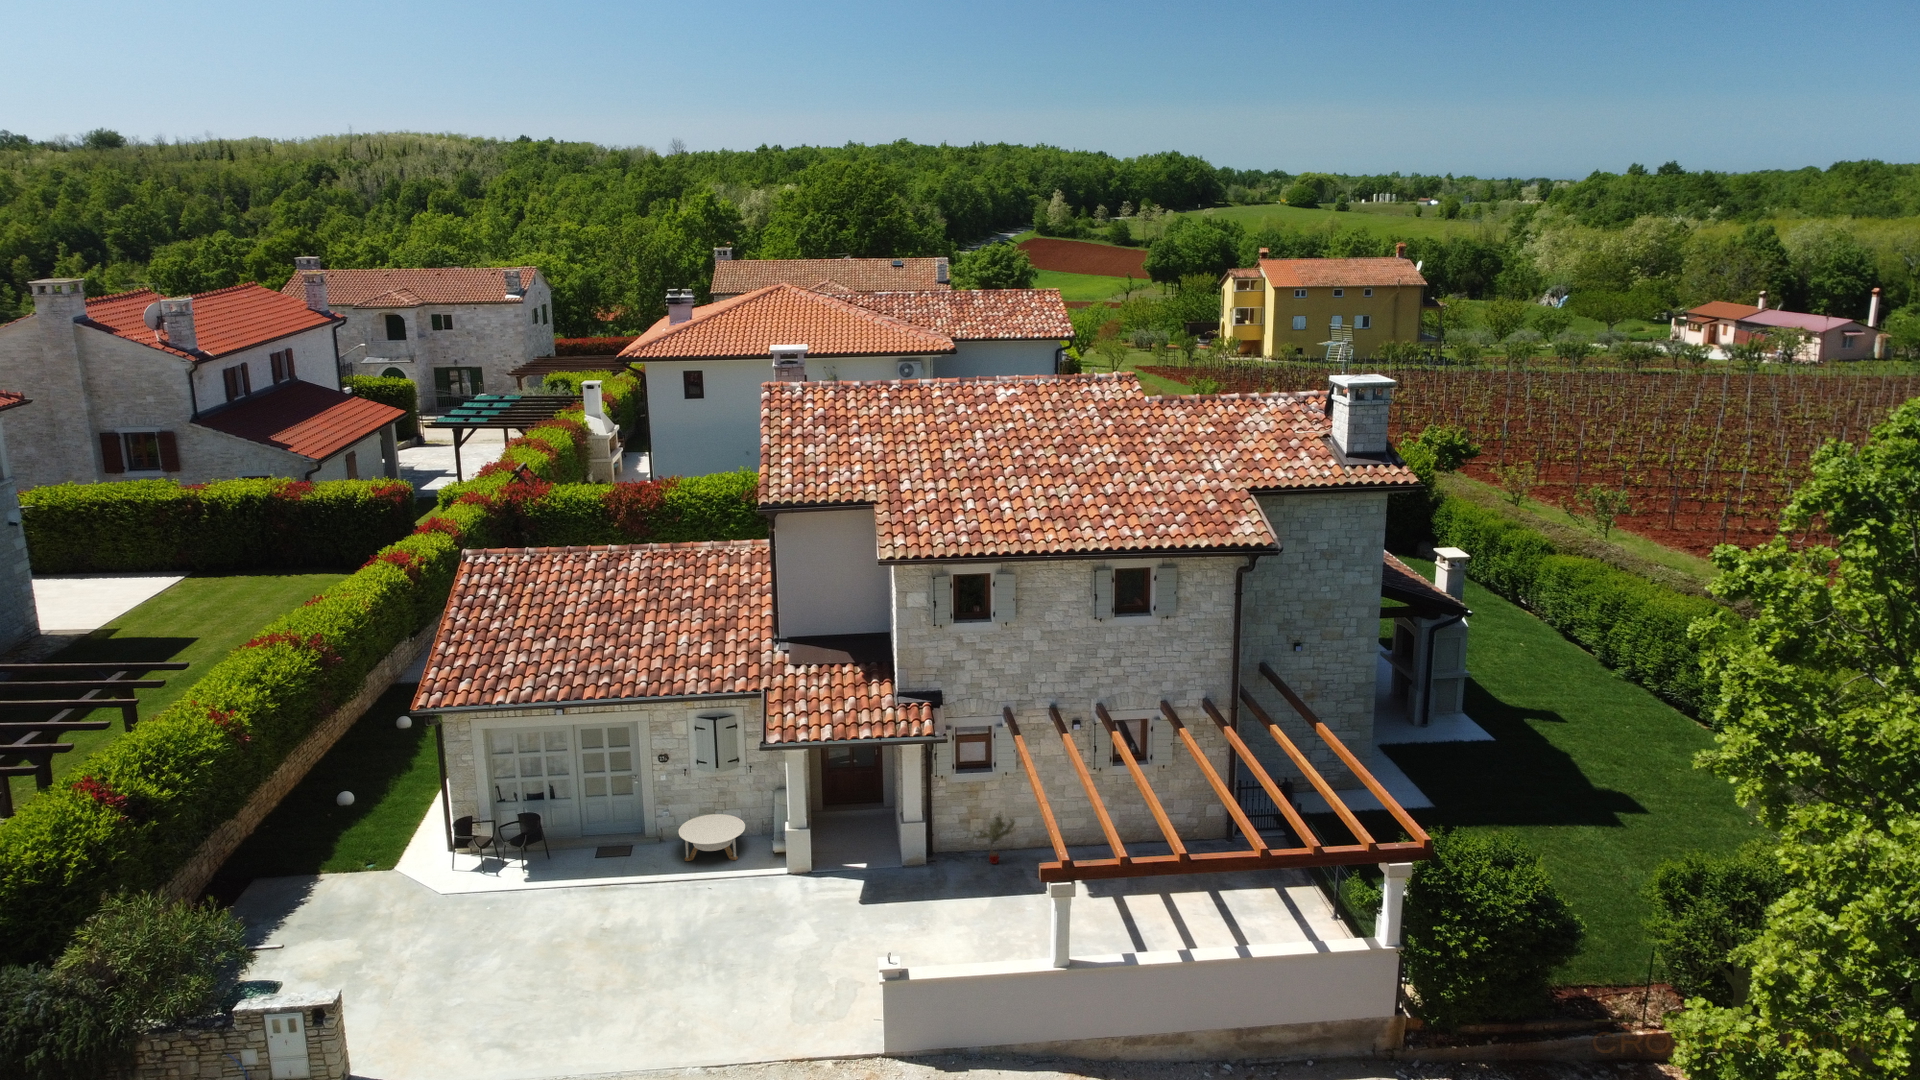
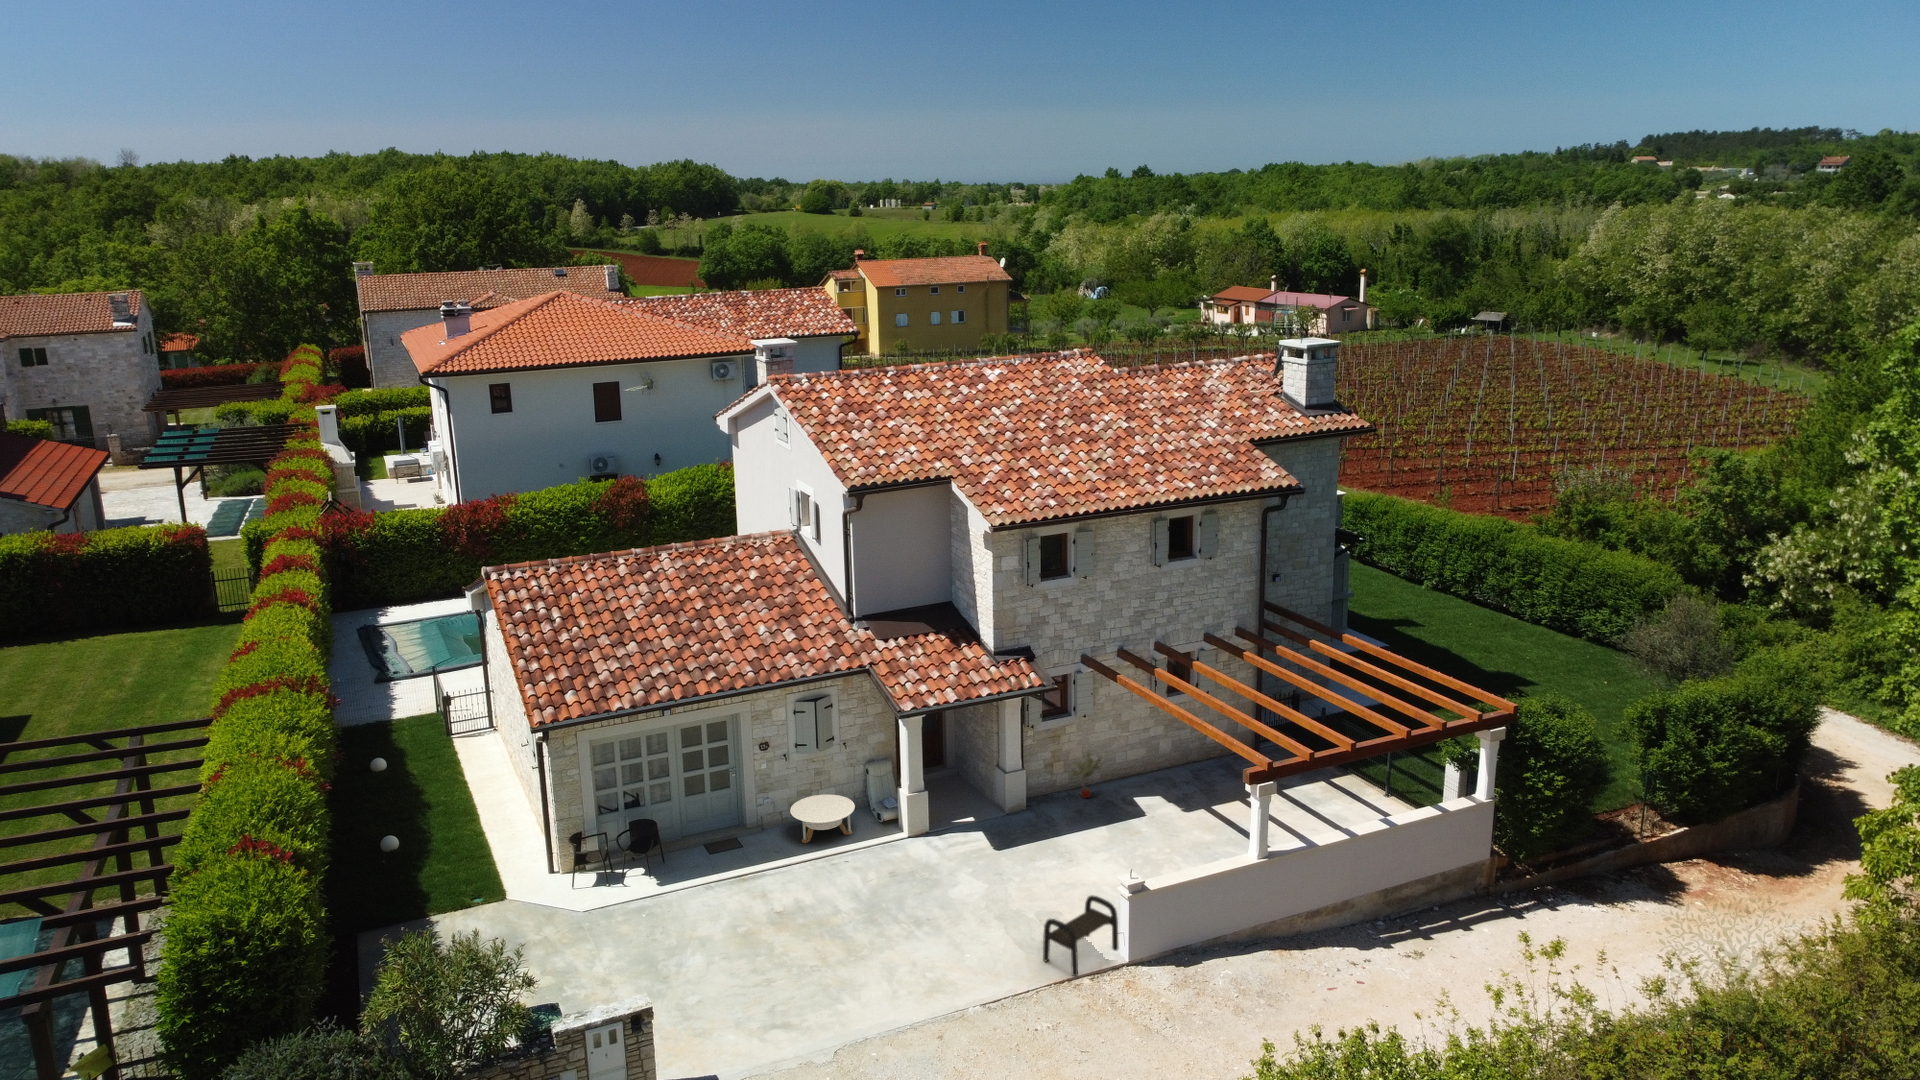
bench: none [802,974,887,1058] -> present [1043,896,1119,976]

